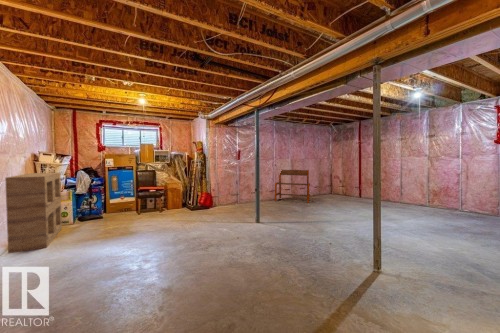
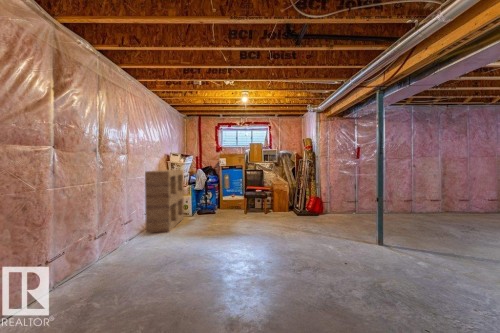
bench: present [275,170,310,203] -> none [412,172,477,223]

